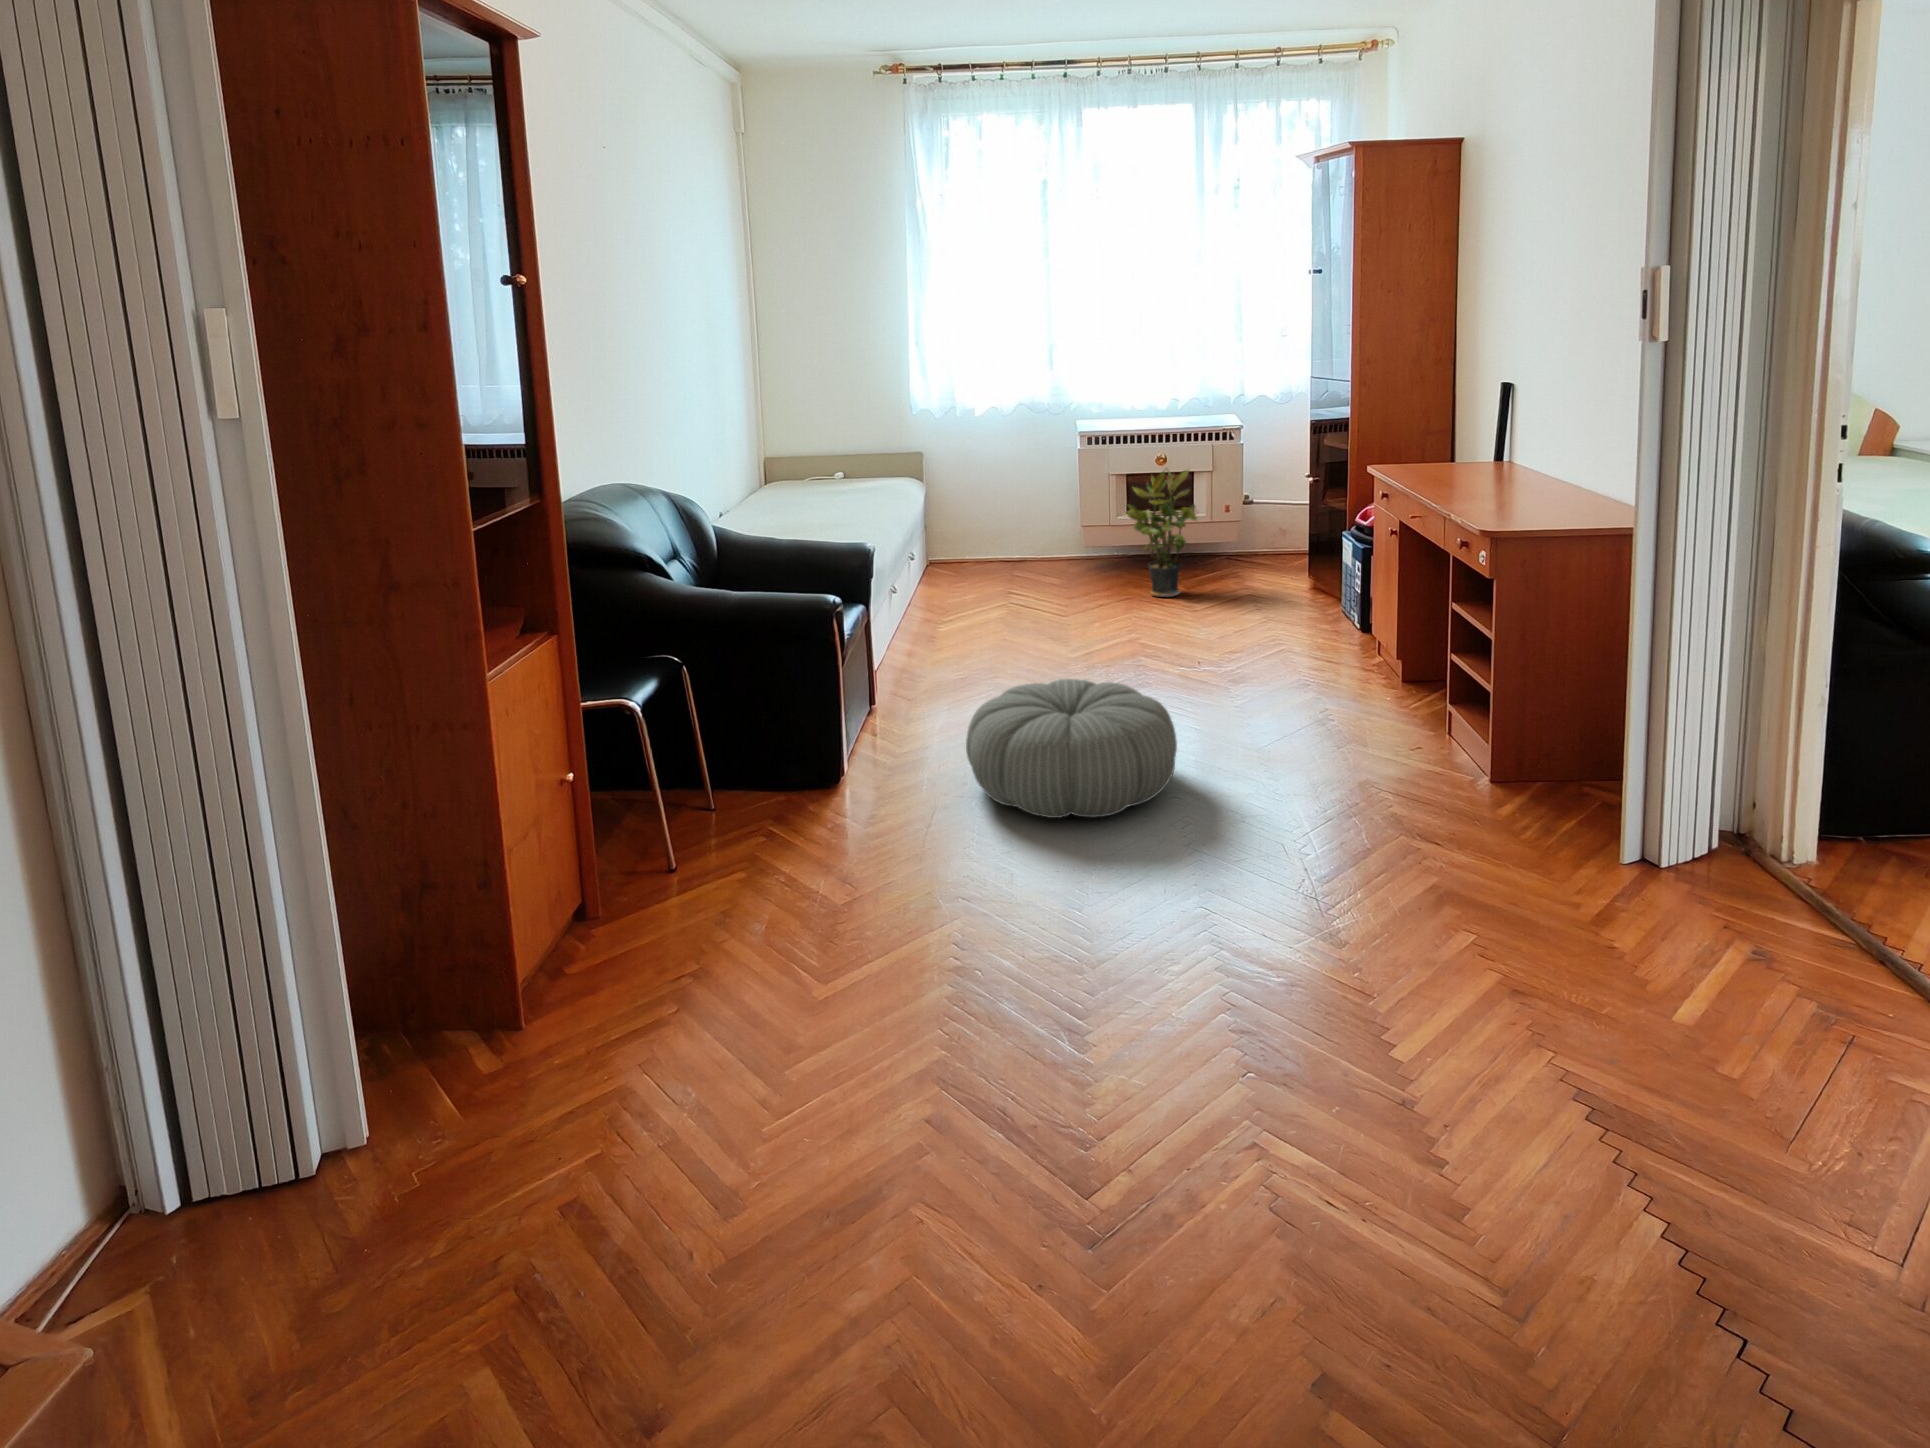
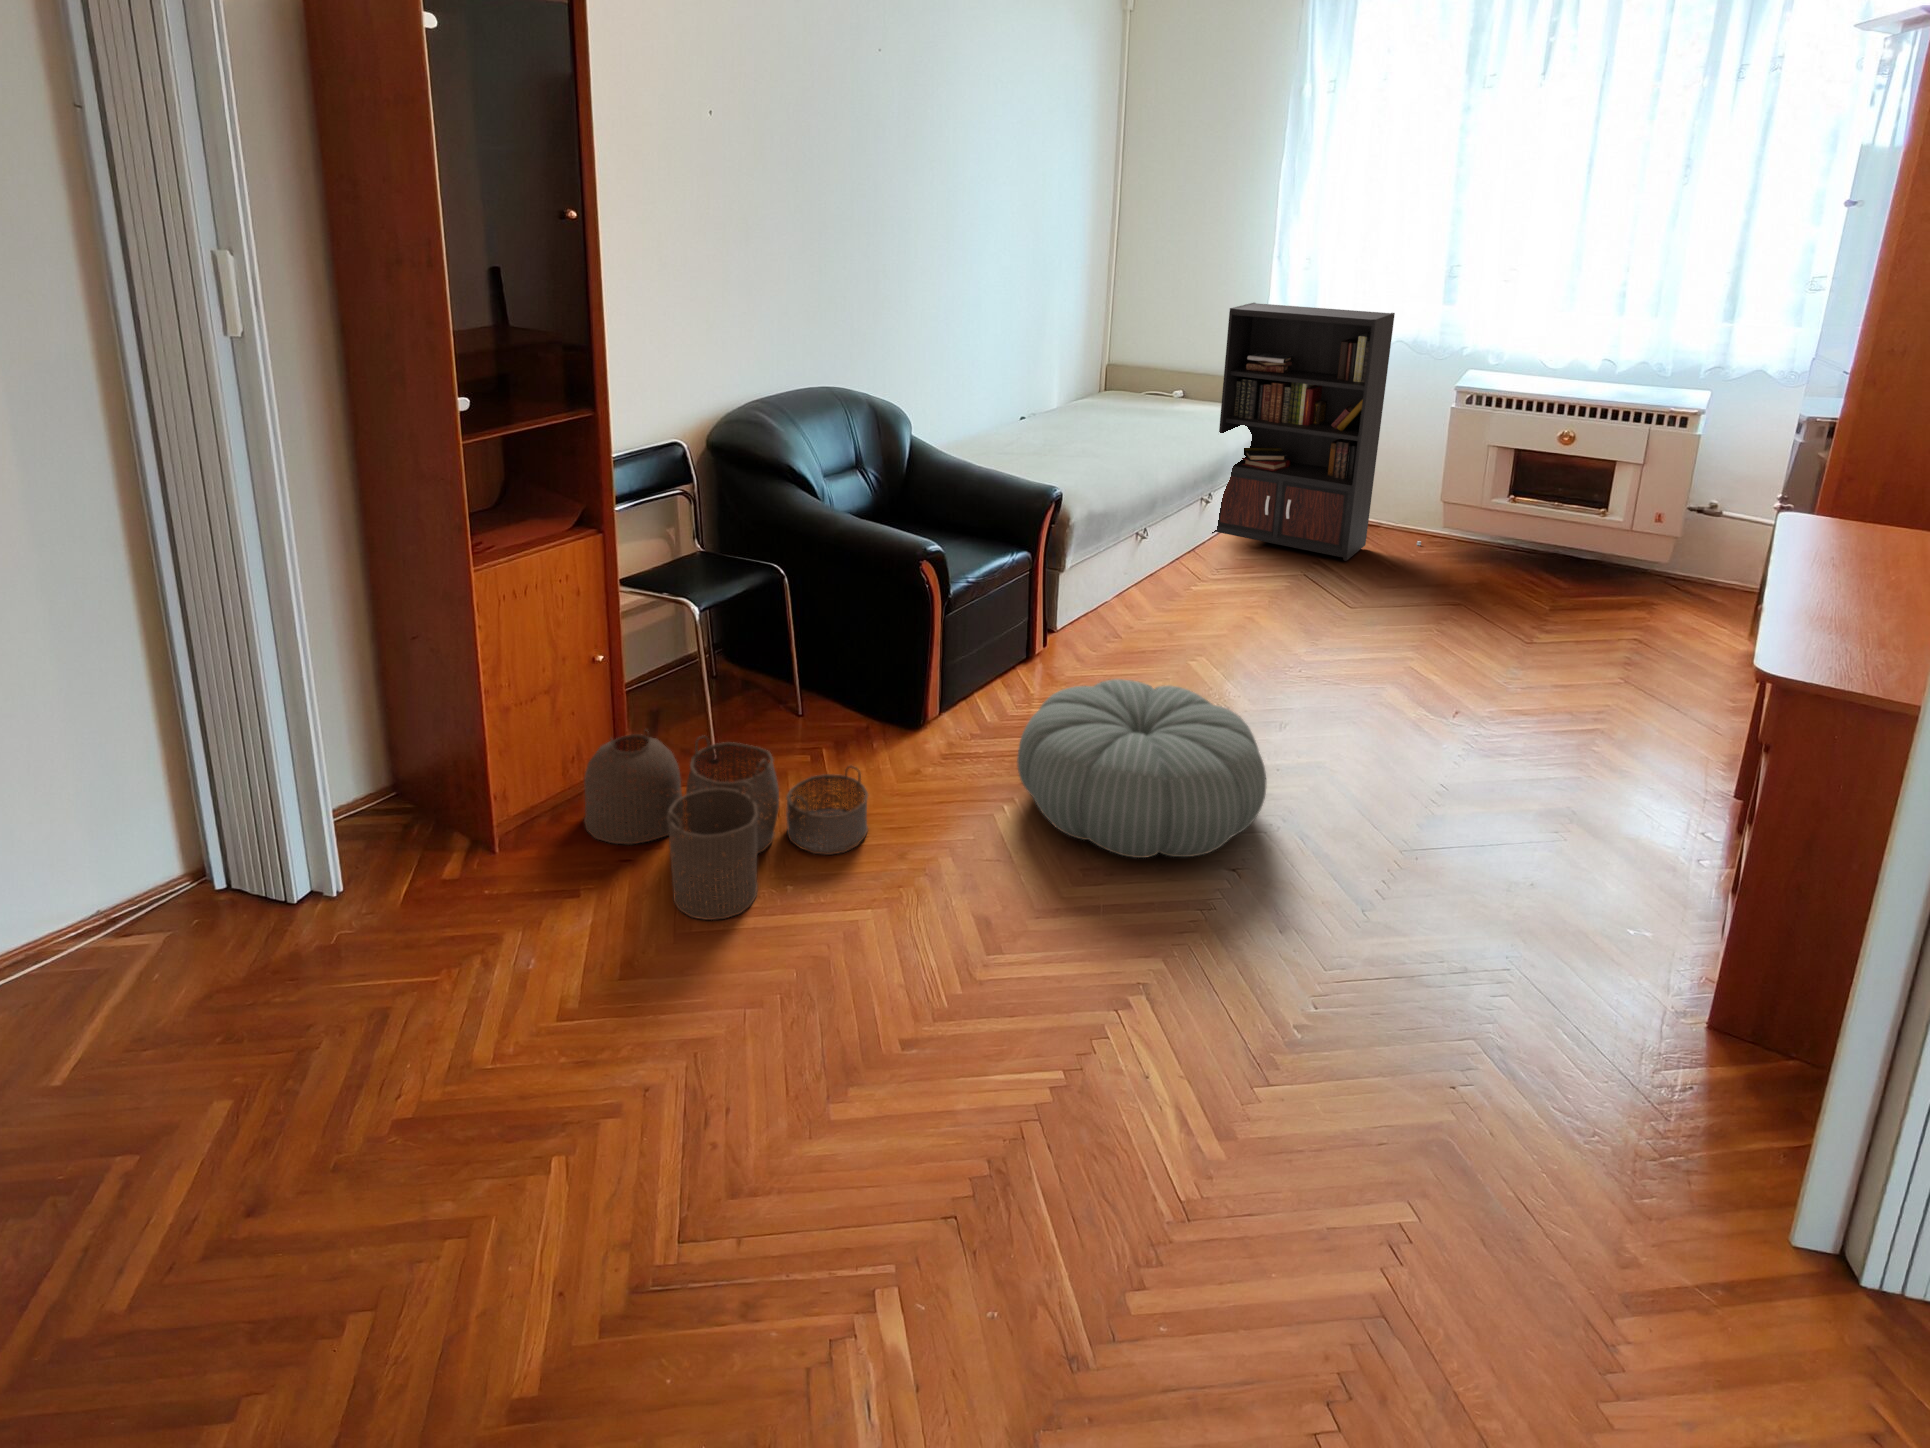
bookcase: none [899,380,1064,595] -> present [1212,303,1421,561]
potted plant: present [1127,468,1197,597] -> none [1483,442,1587,607]
woven basket: none [587,815,893,991] -> present [584,730,868,920]

